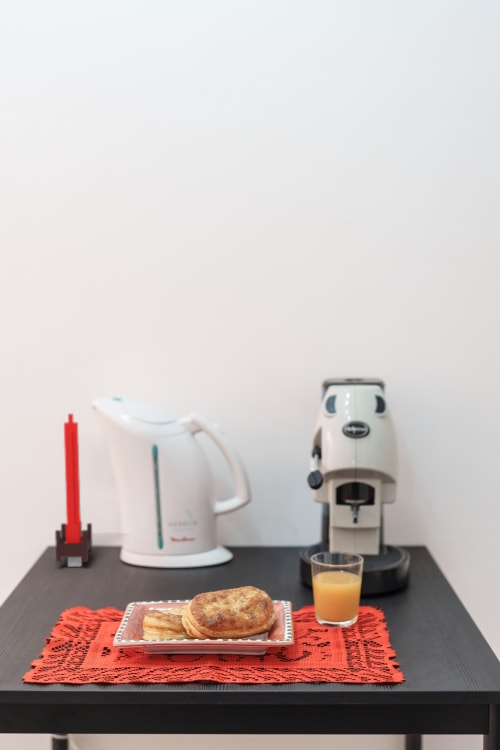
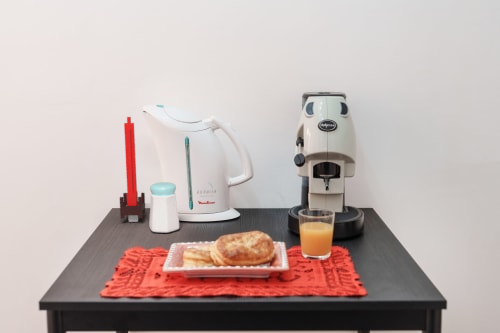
salt shaker: none [98,510,141,584] -> present [149,182,179,233]

